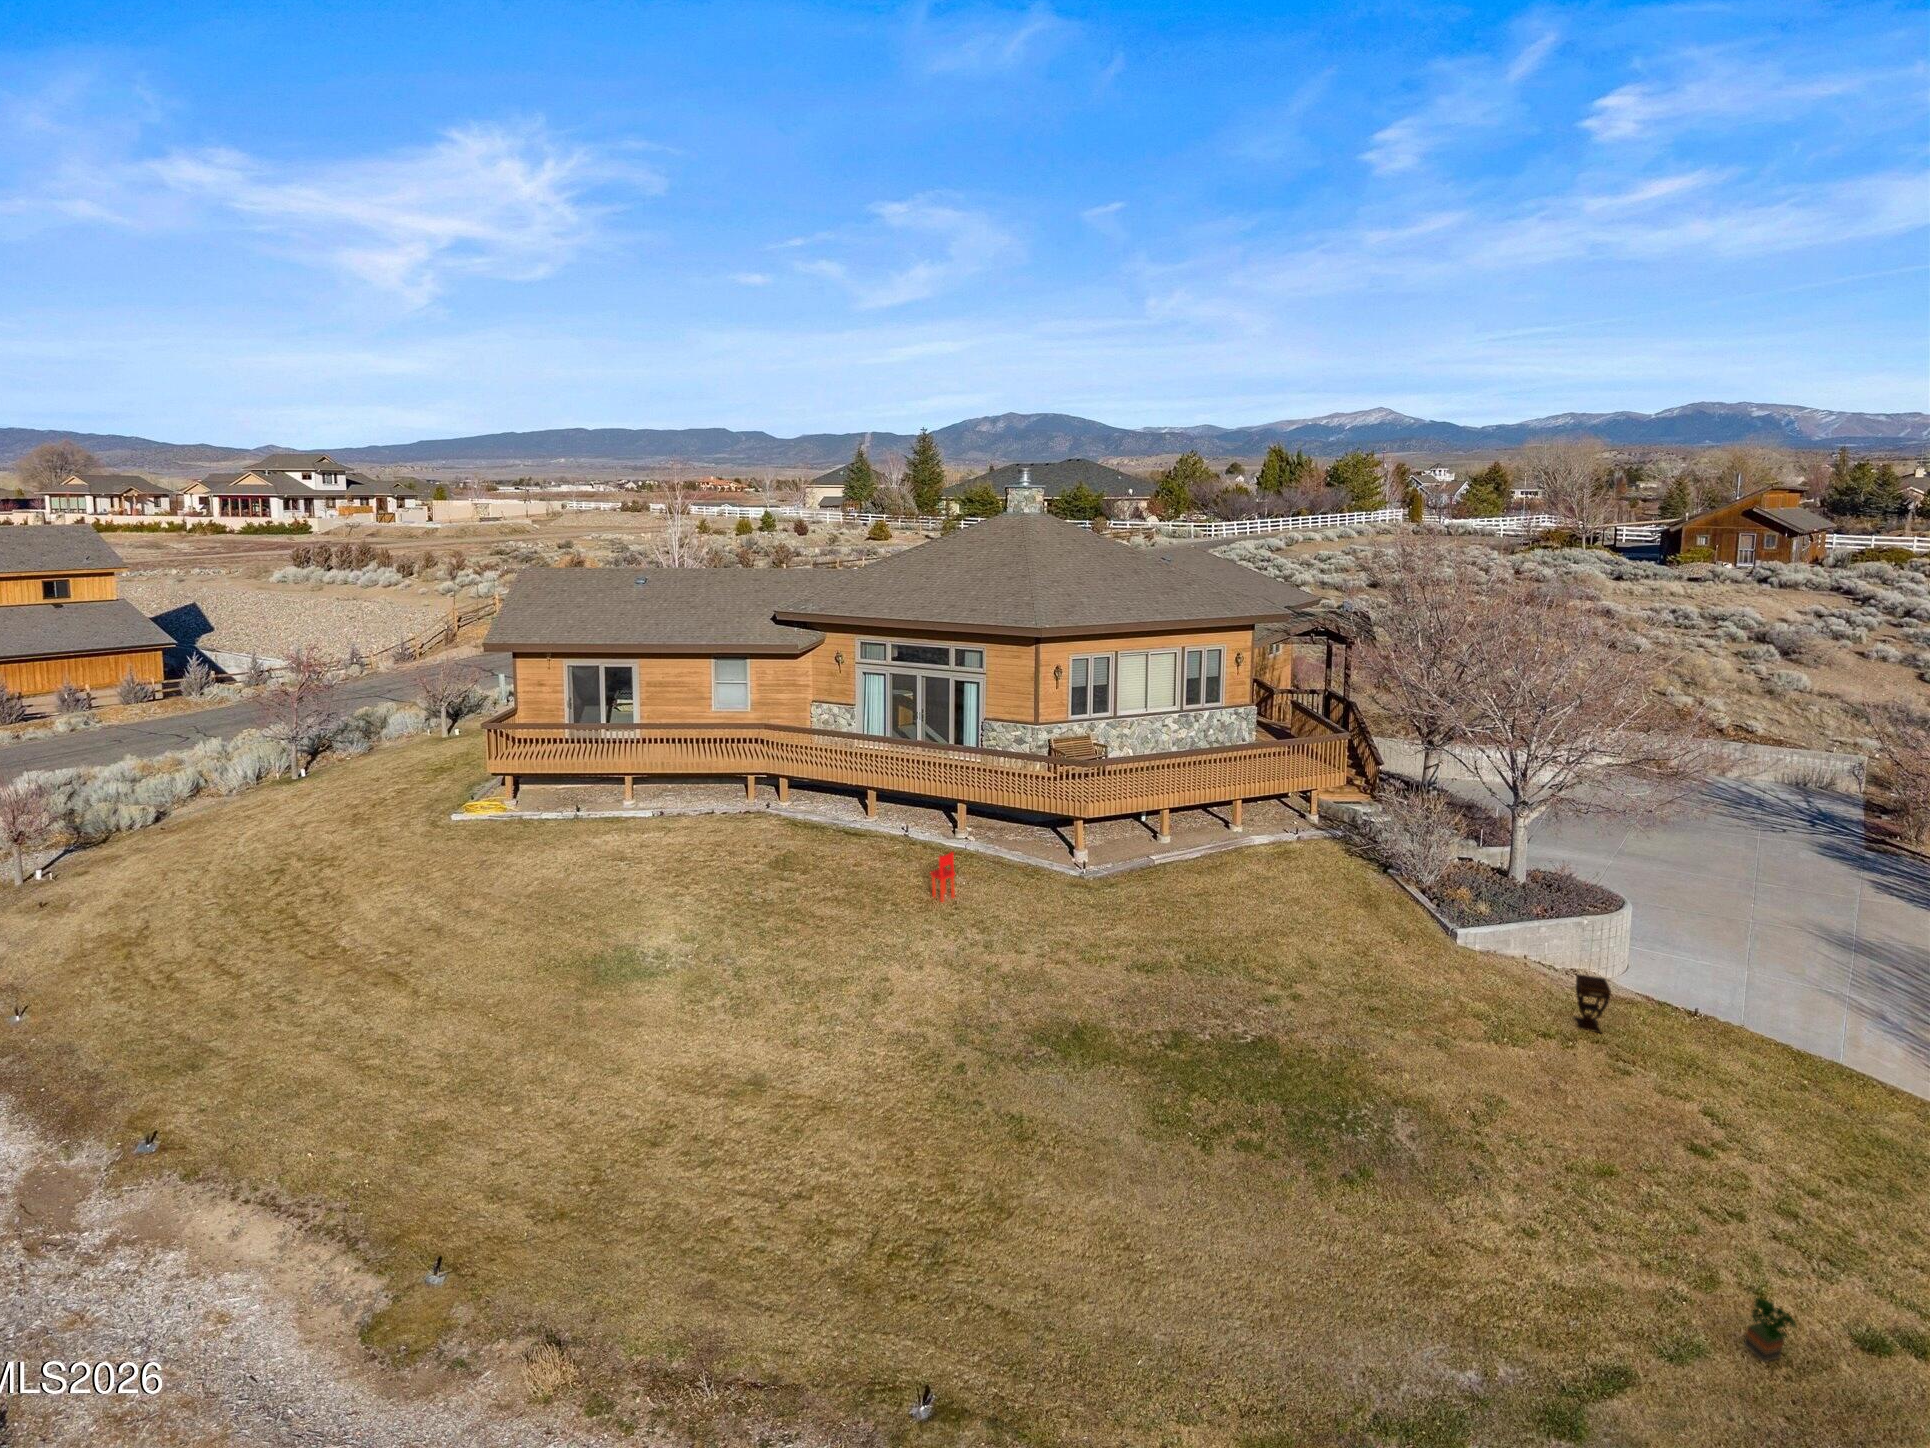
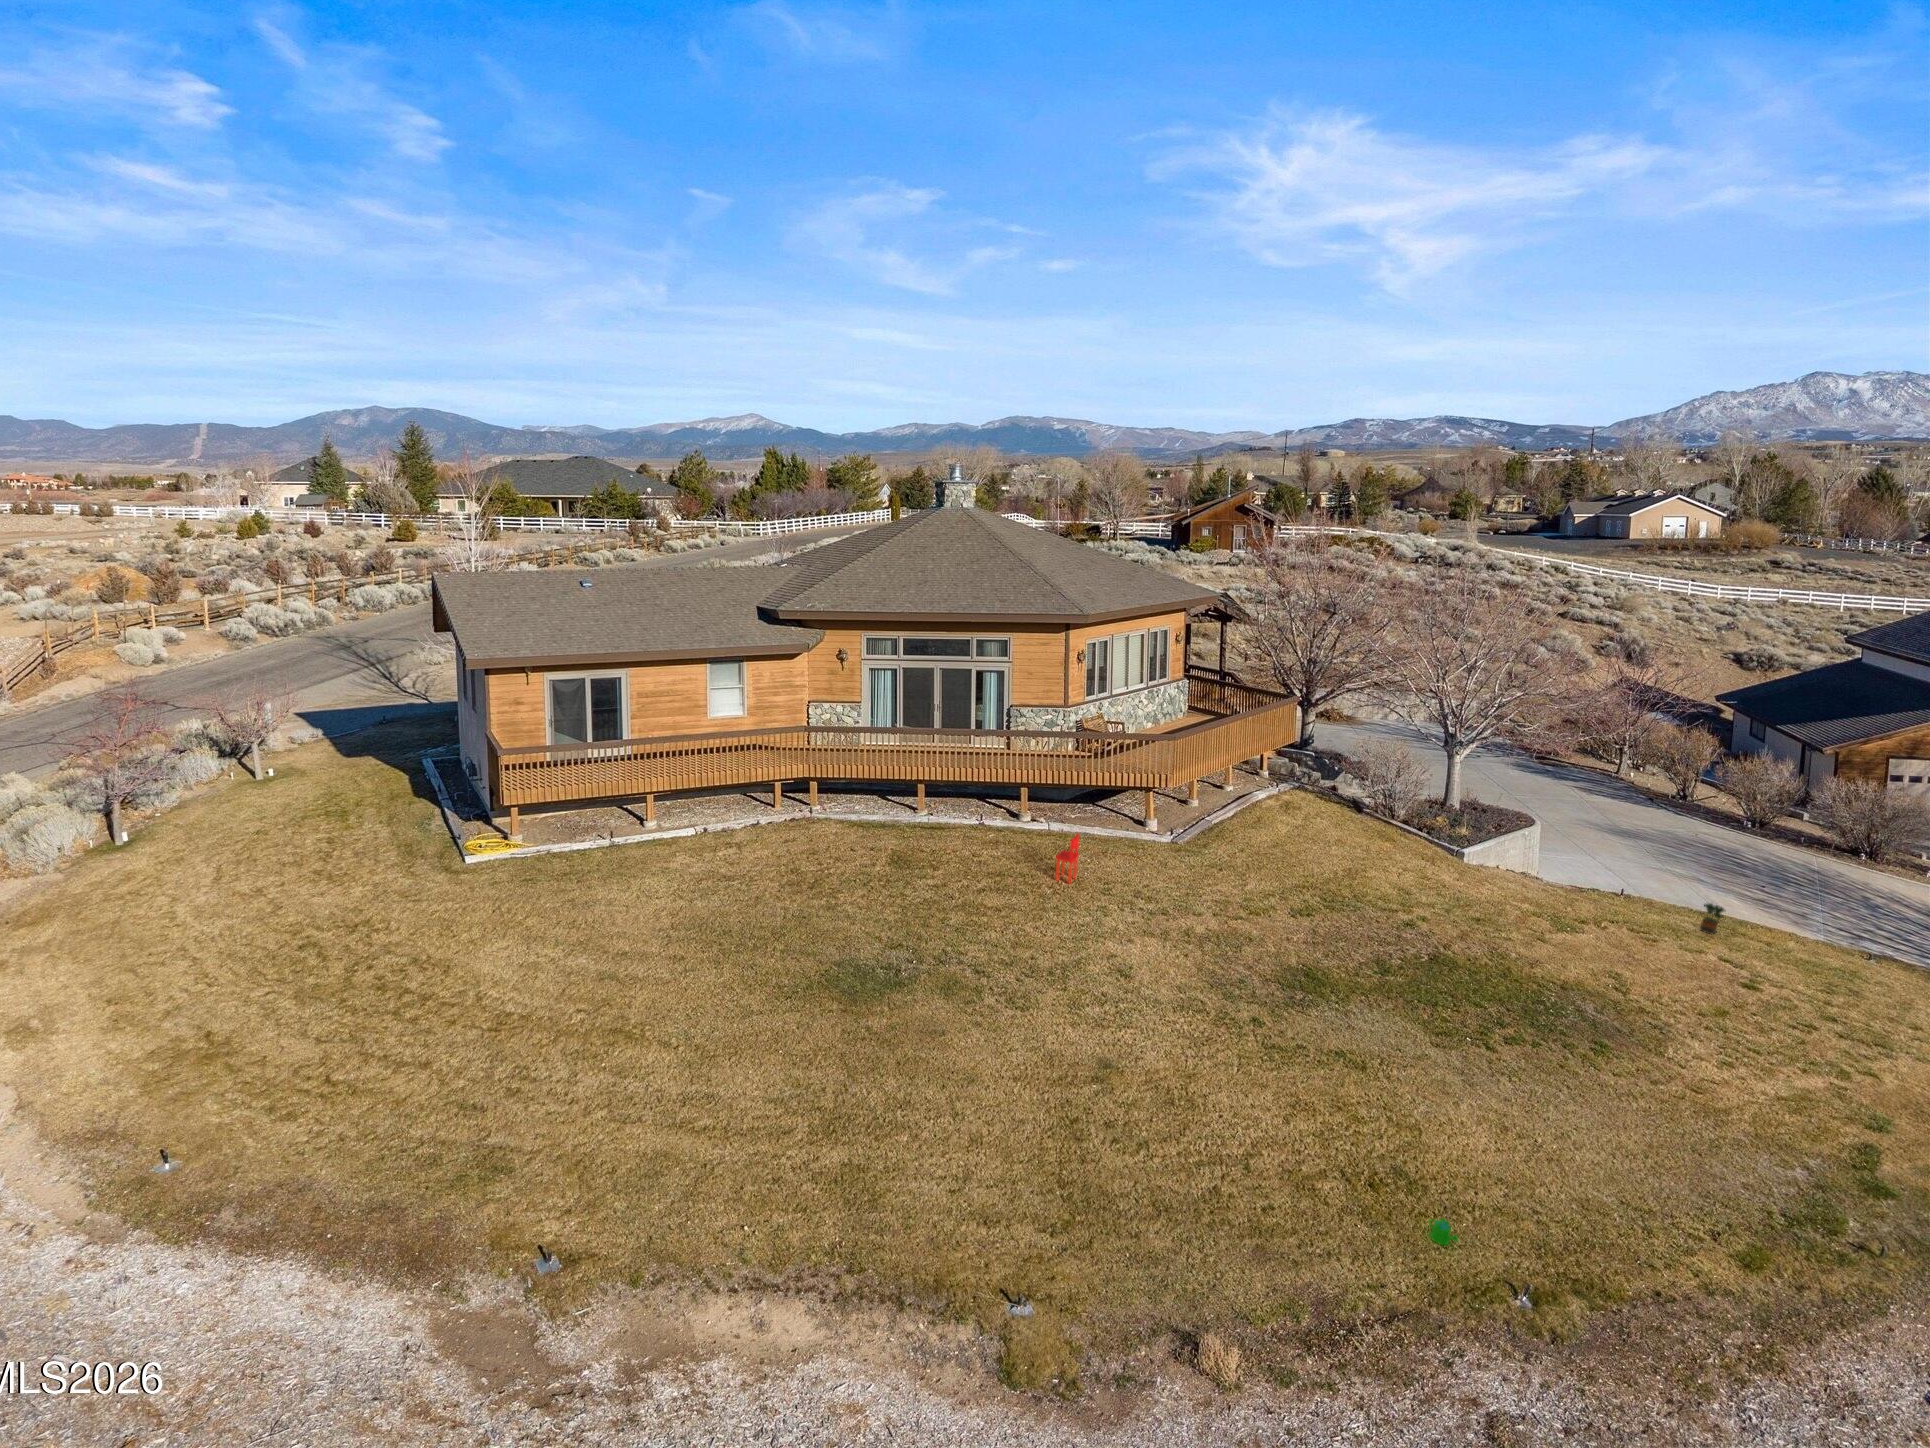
side table: present [1573,974,1611,1033] -> none [1582,868,1619,910]
potted tree: present [1744,1298,1796,1362] -> present [1700,904,1726,935]
watering can: none [900,1309,922,1342] -> present [1429,1218,1458,1245]

